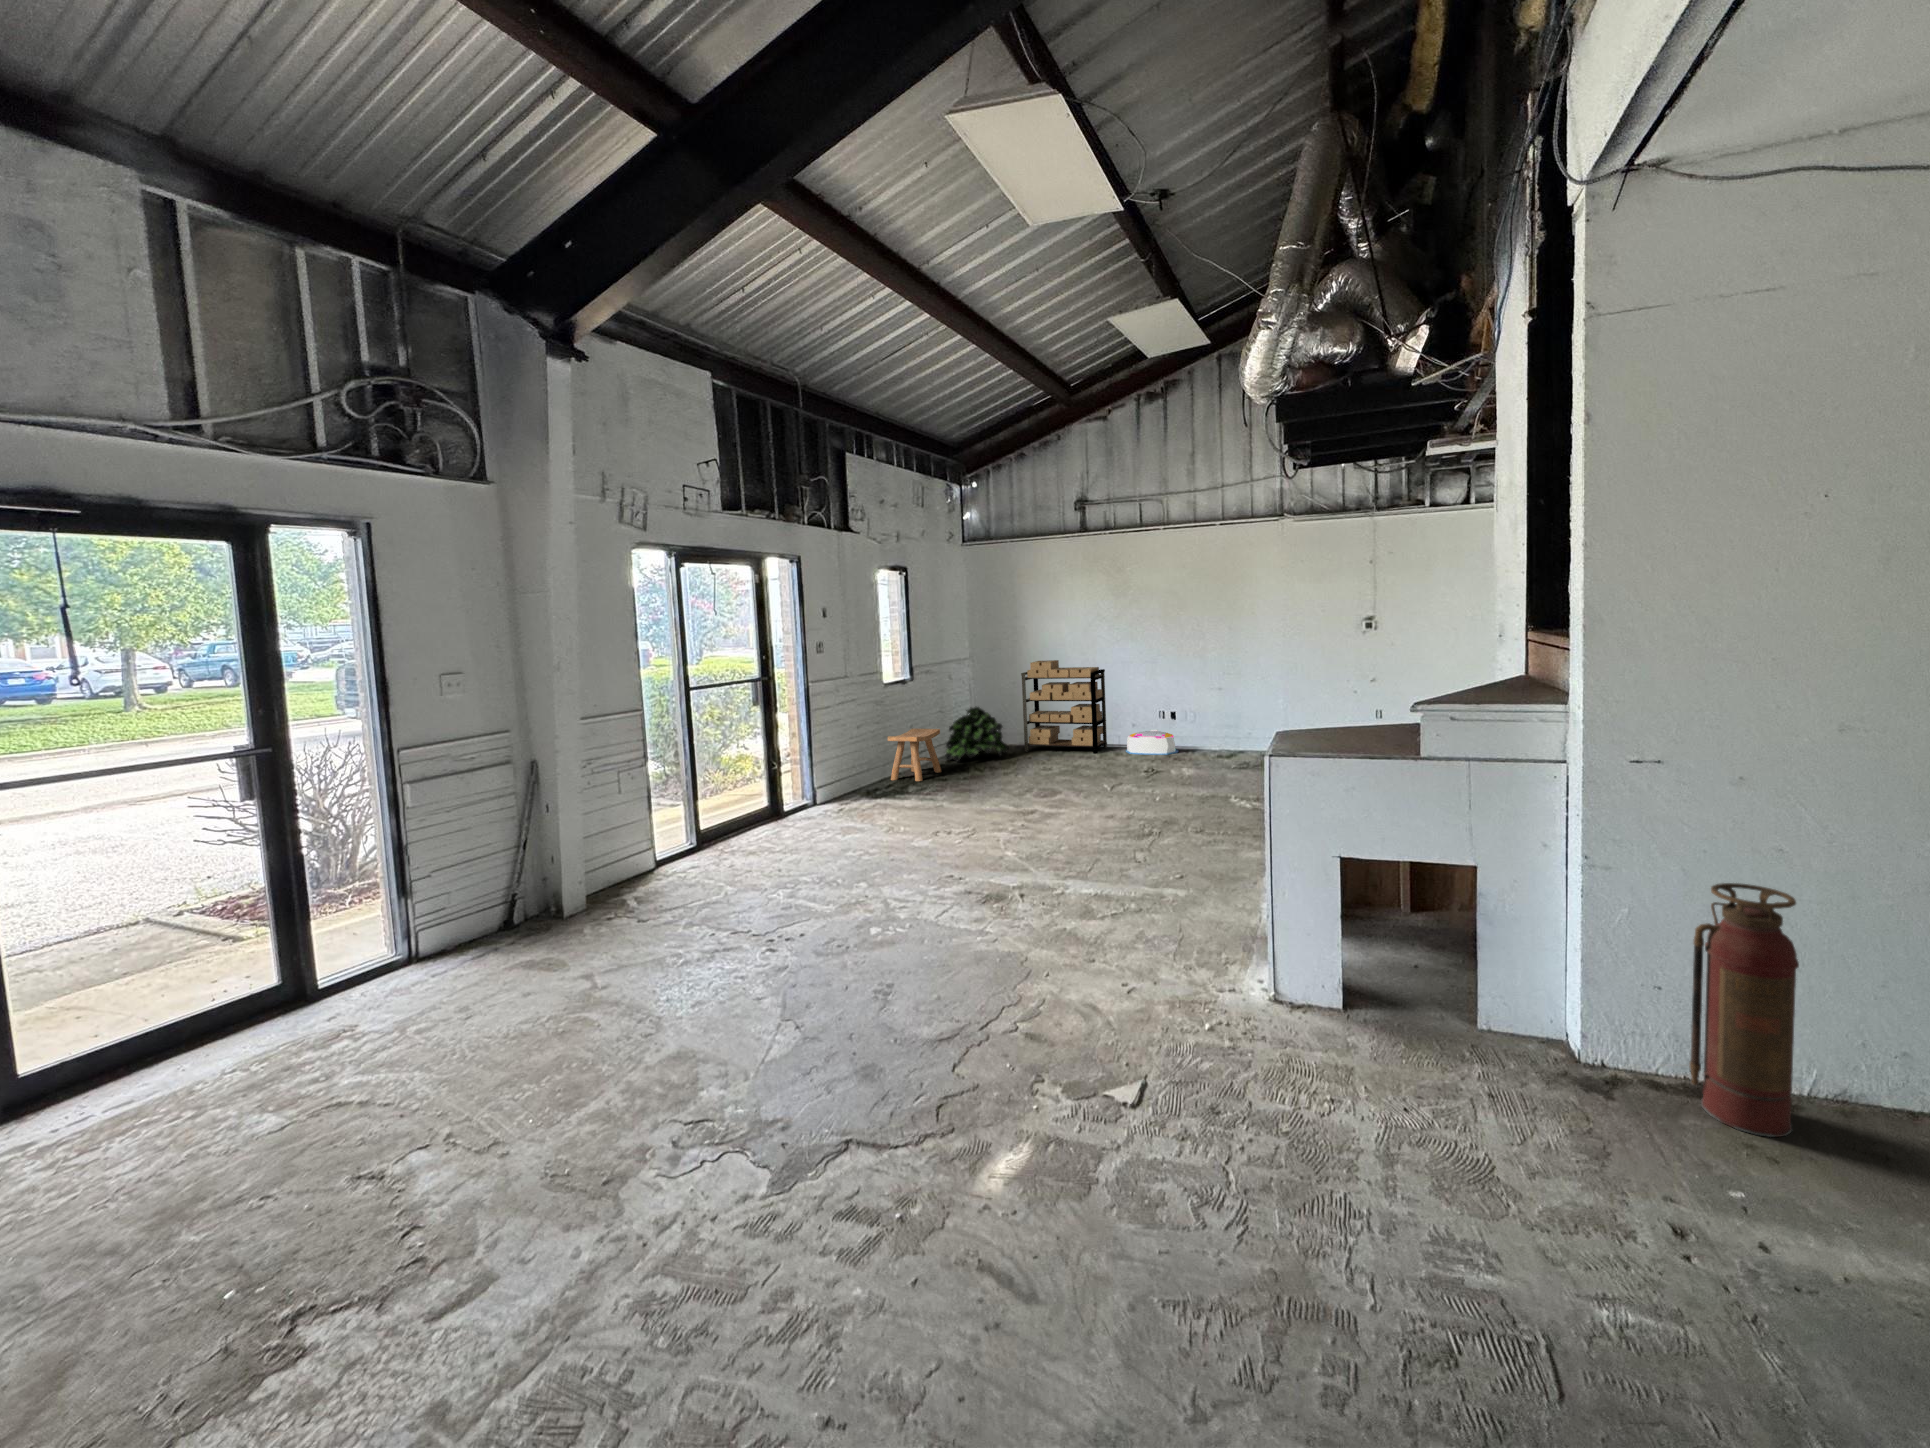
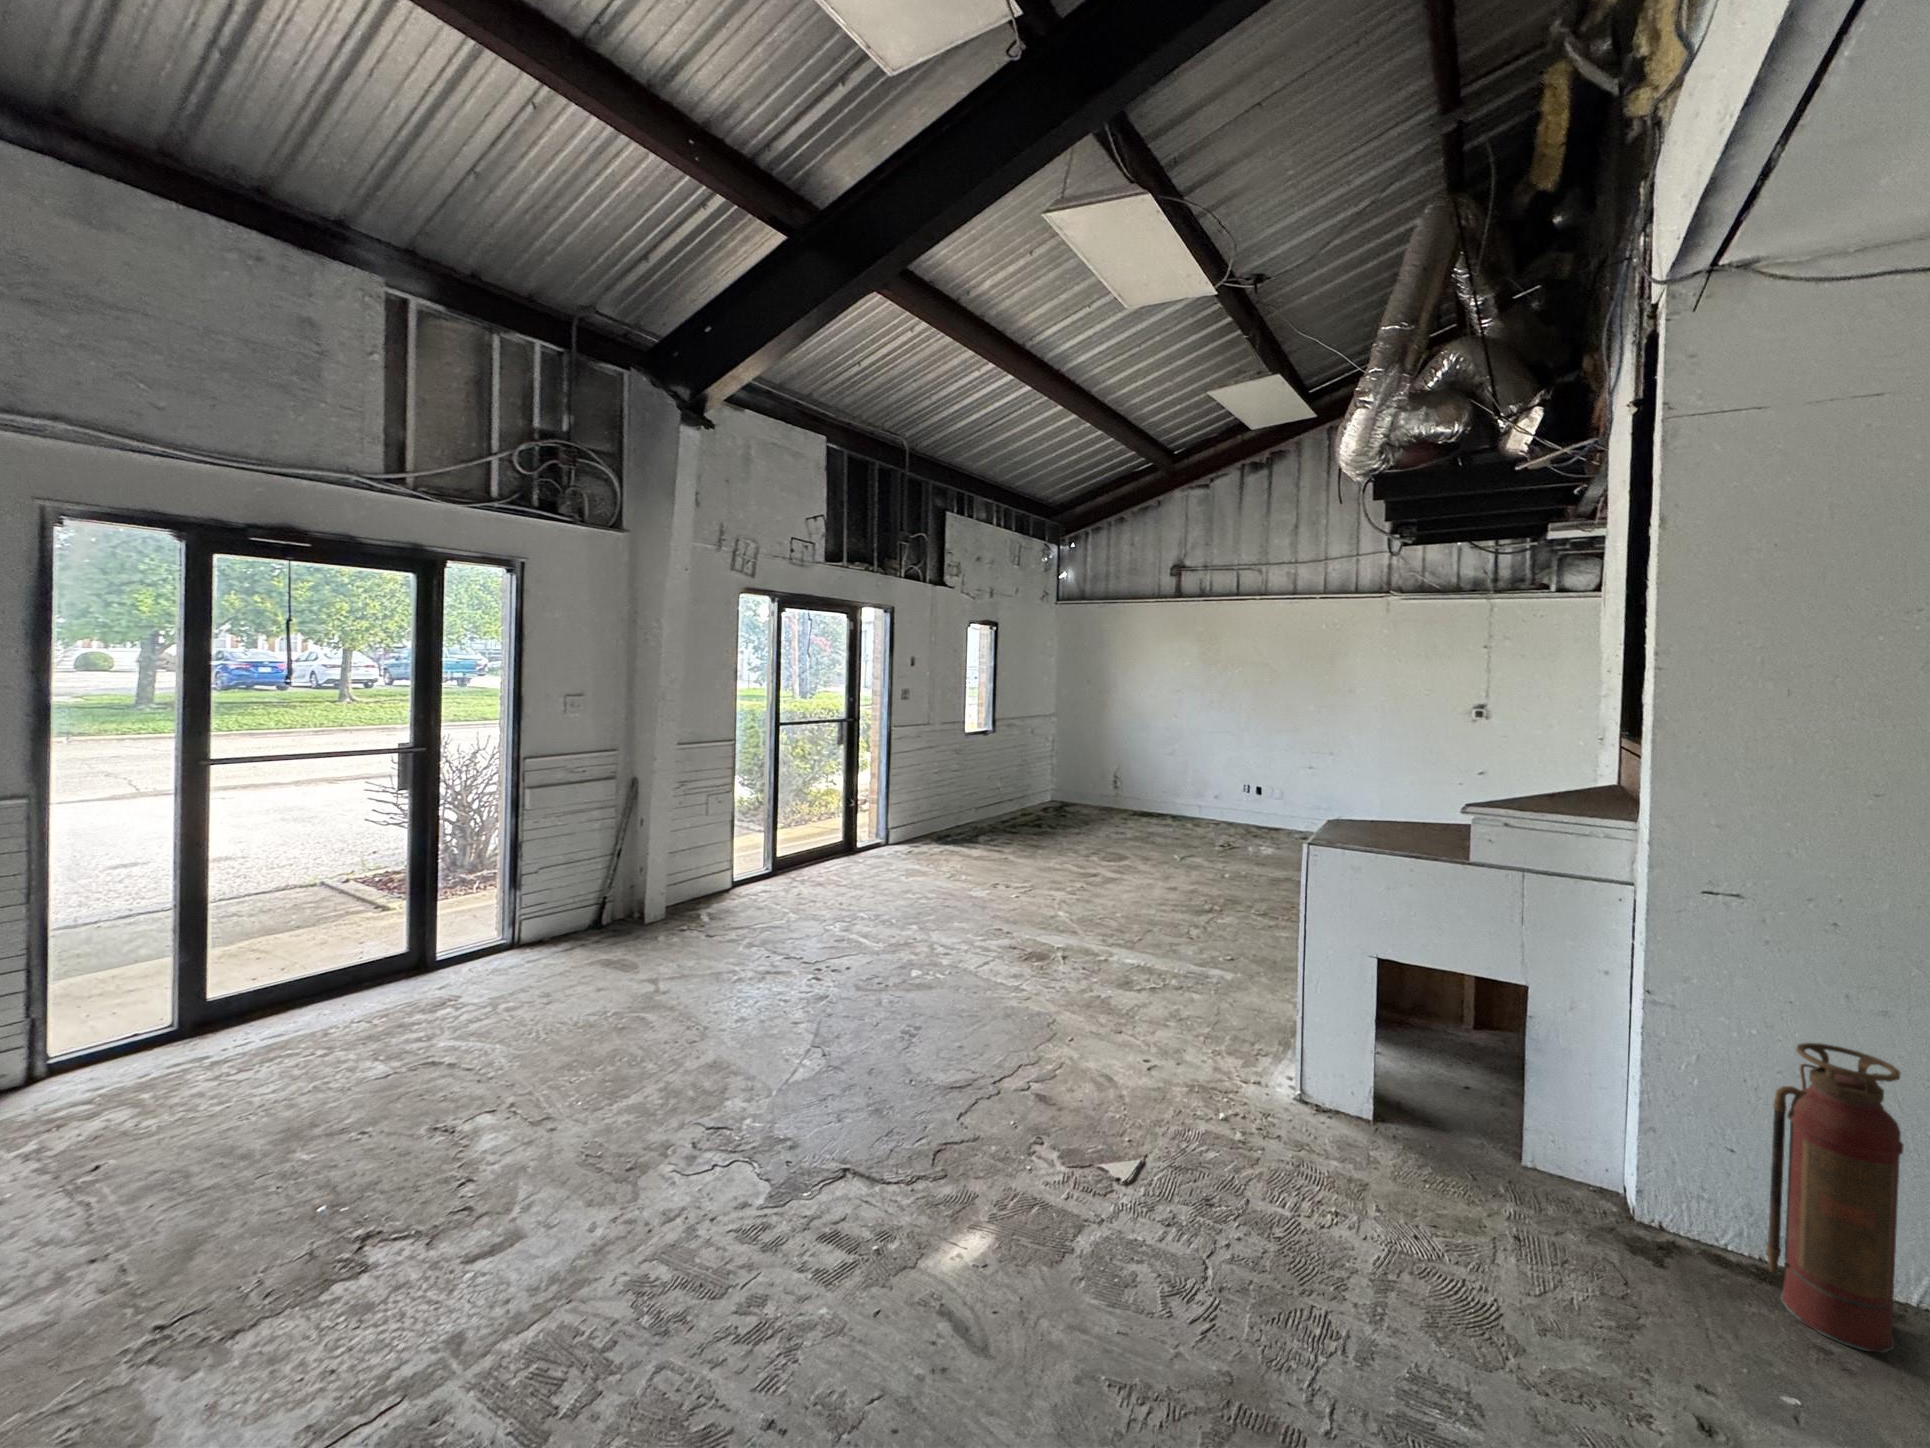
shelving unit: present [1021,660,1107,754] -> none [1102,722,1190,822]
potted plant: present [946,707,1008,761] -> none [1021,762,1085,816]
stool: present [888,729,941,781] -> none [964,779,1016,831]
storage bin: present [1126,730,1178,755] -> none [1206,802,1262,830]

